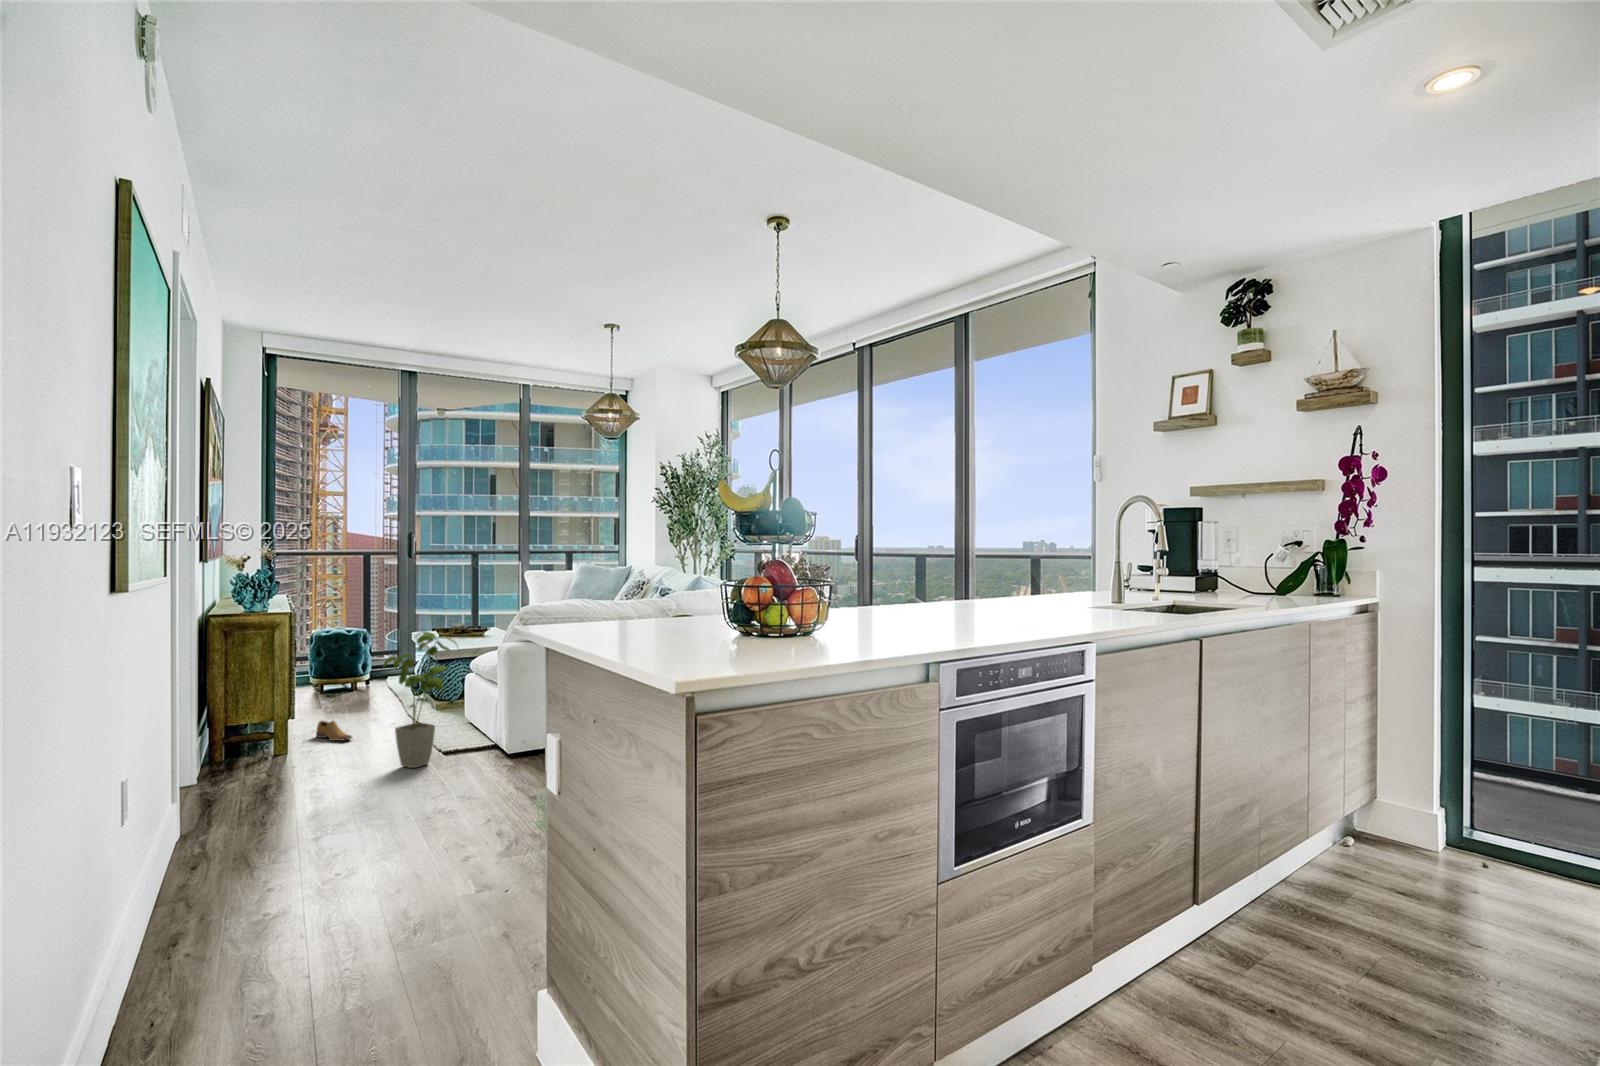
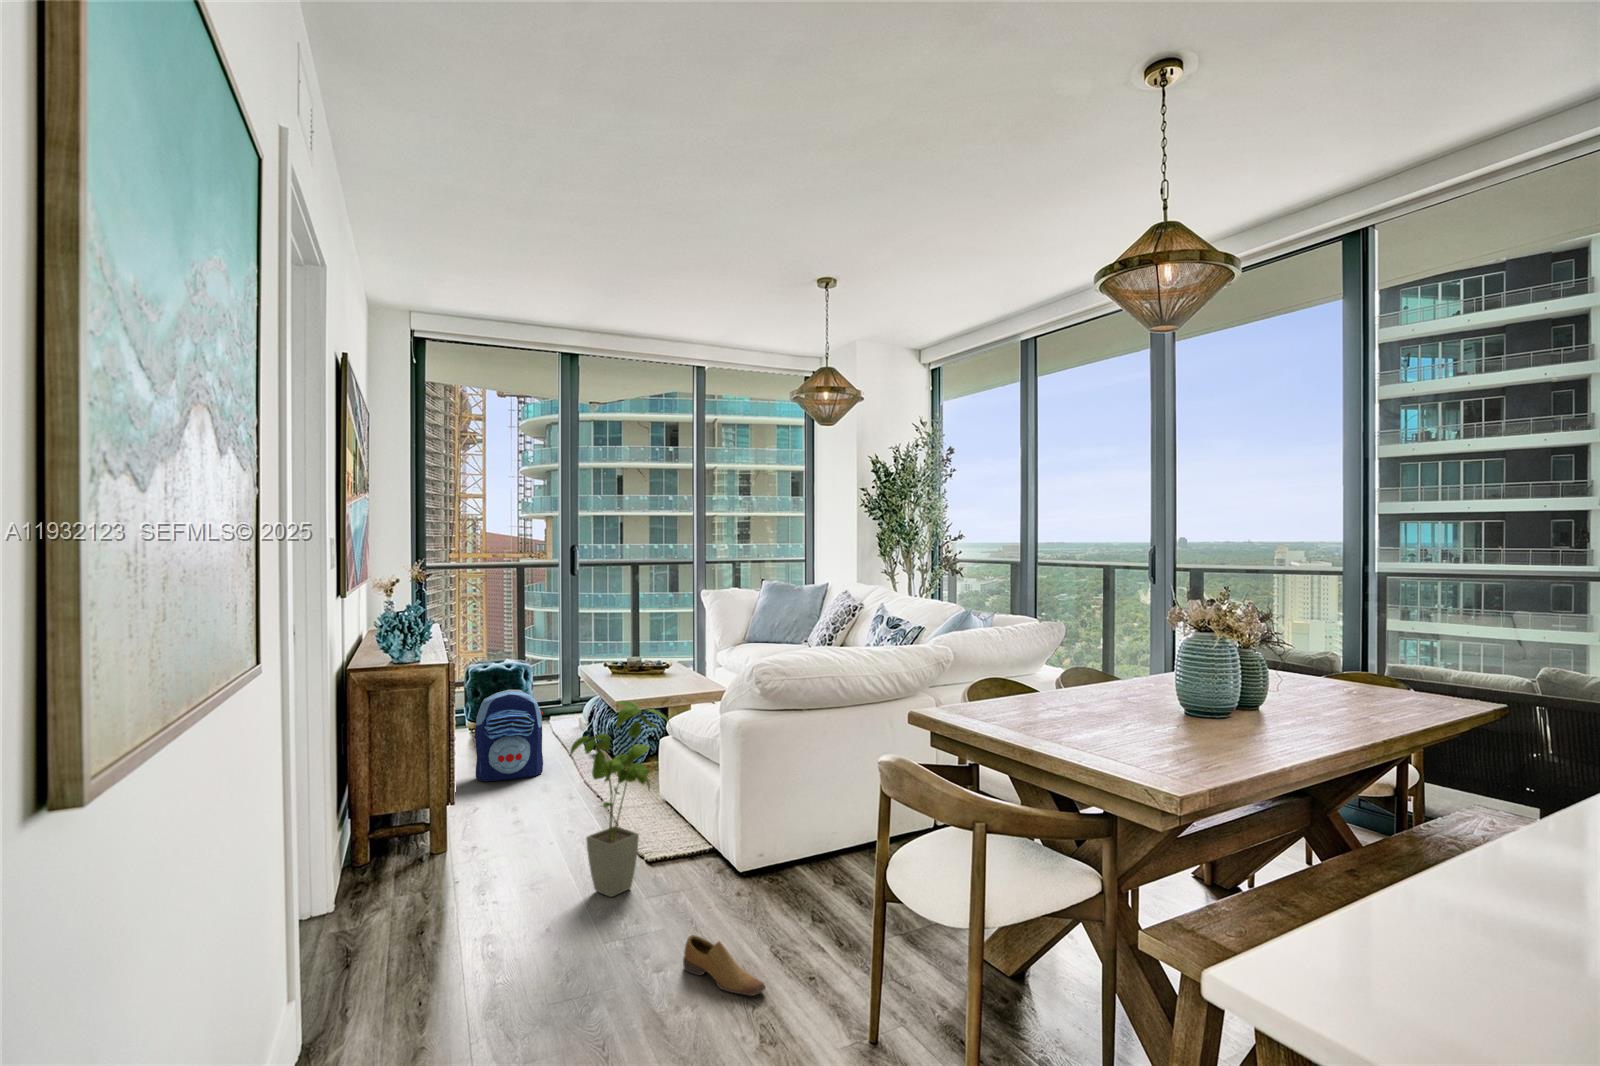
backpack: none [316,643,375,716] -> present [475,690,543,782]
shoe: present [316,721,352,741] -> present [683,935,765,996]

